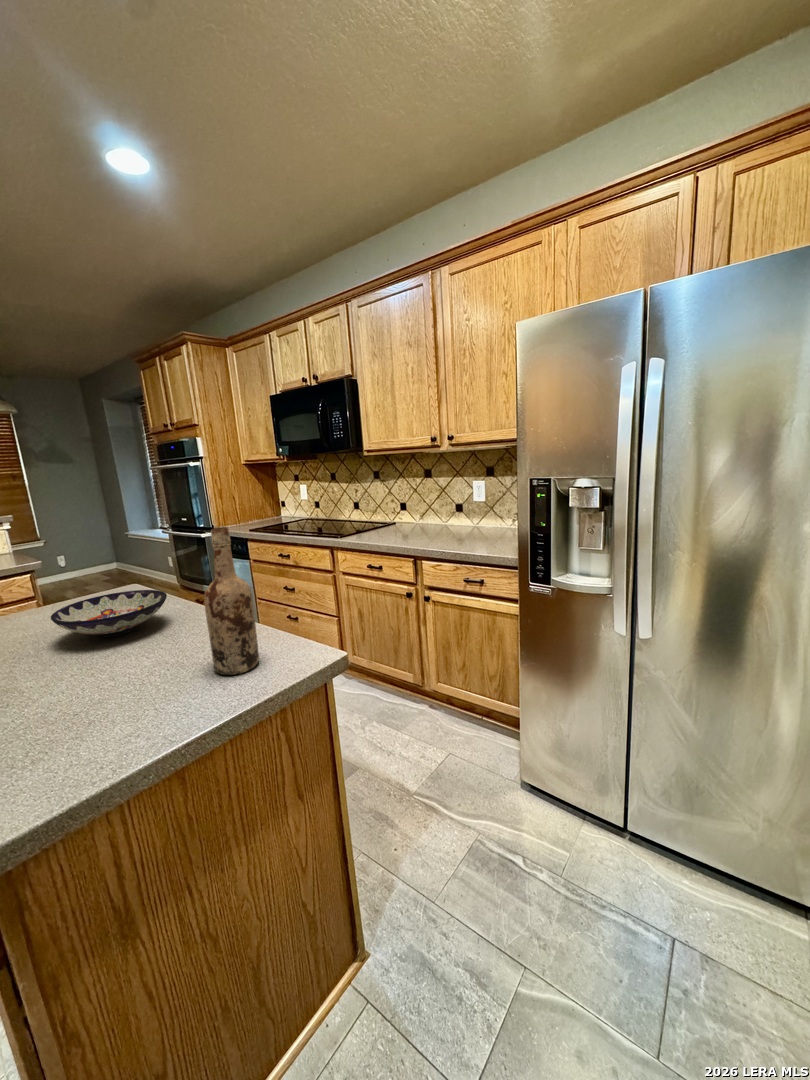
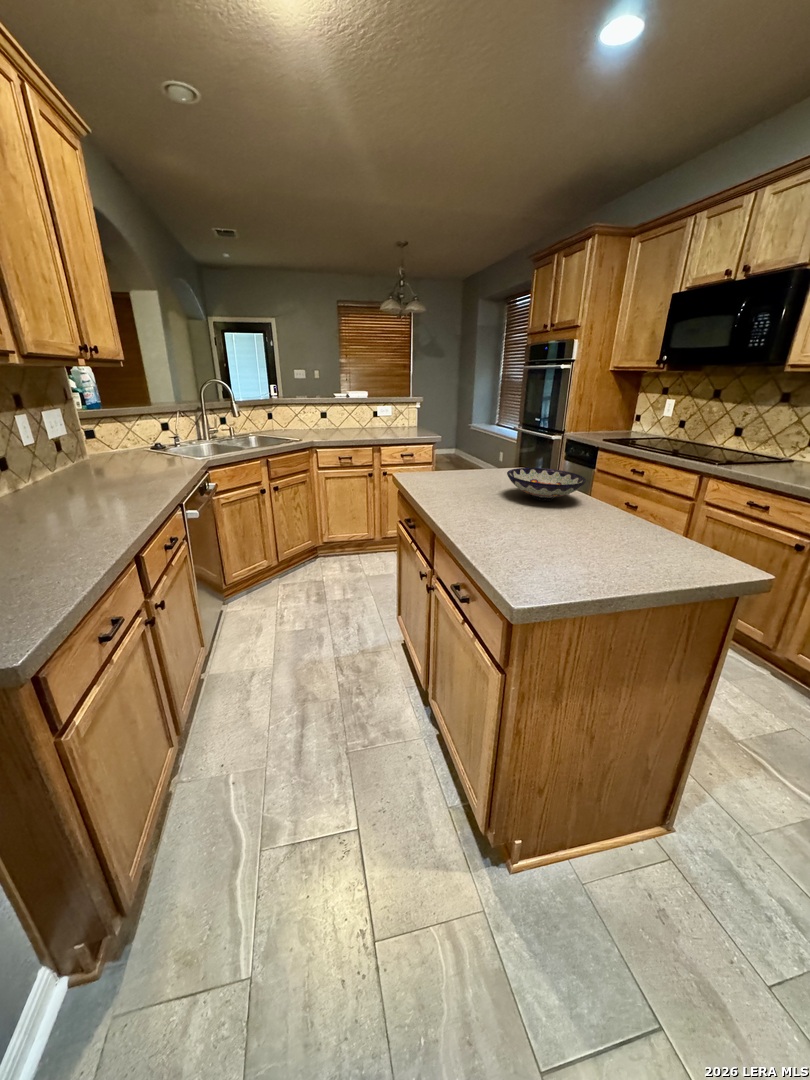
wine bottle: present [204,527,259,675] -> none [646,425,707,555]

